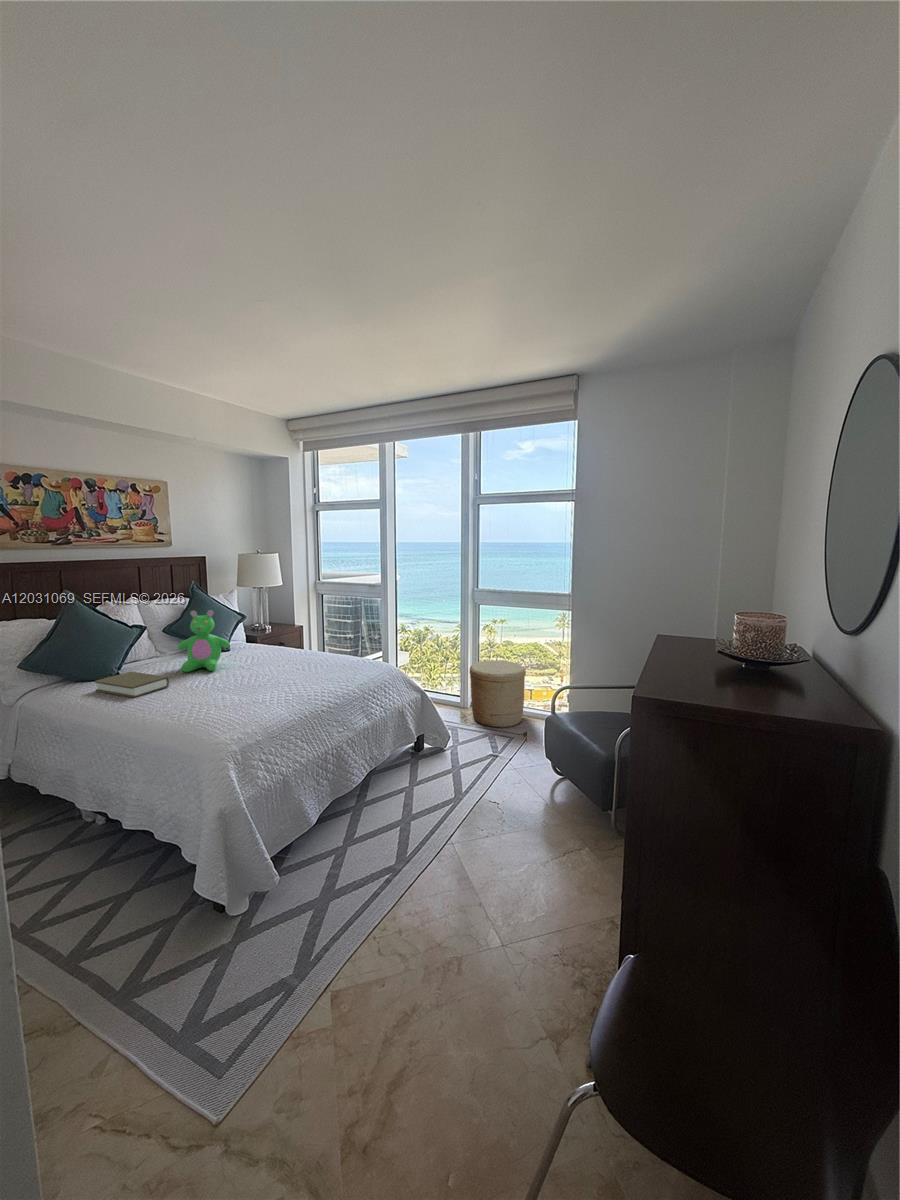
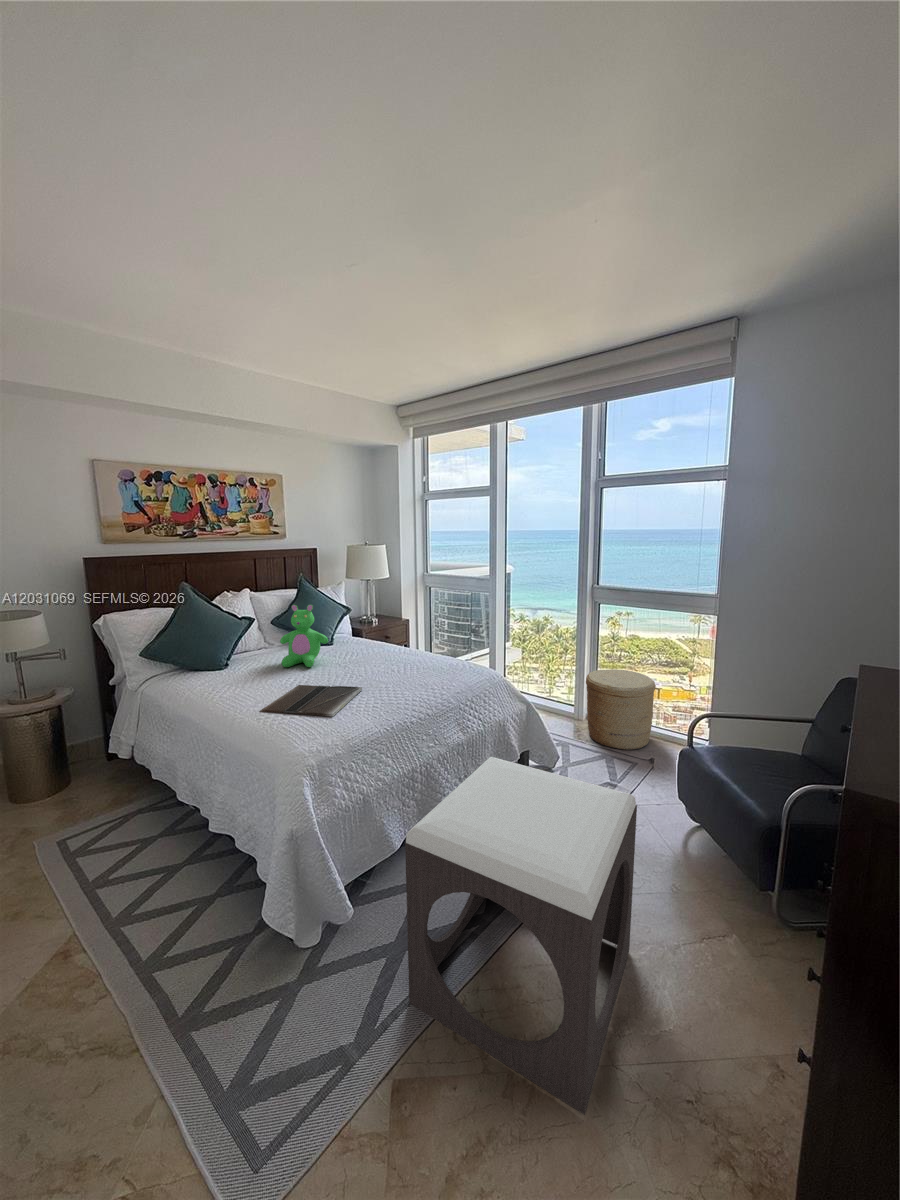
book: present [95,672,169,698] -> none [201,664,266,693]
laptop: none [171,684,272,711] -> present [260,685,362,717]
footstool: none [333,730,514,980] -> present [405,757,637,1115]

